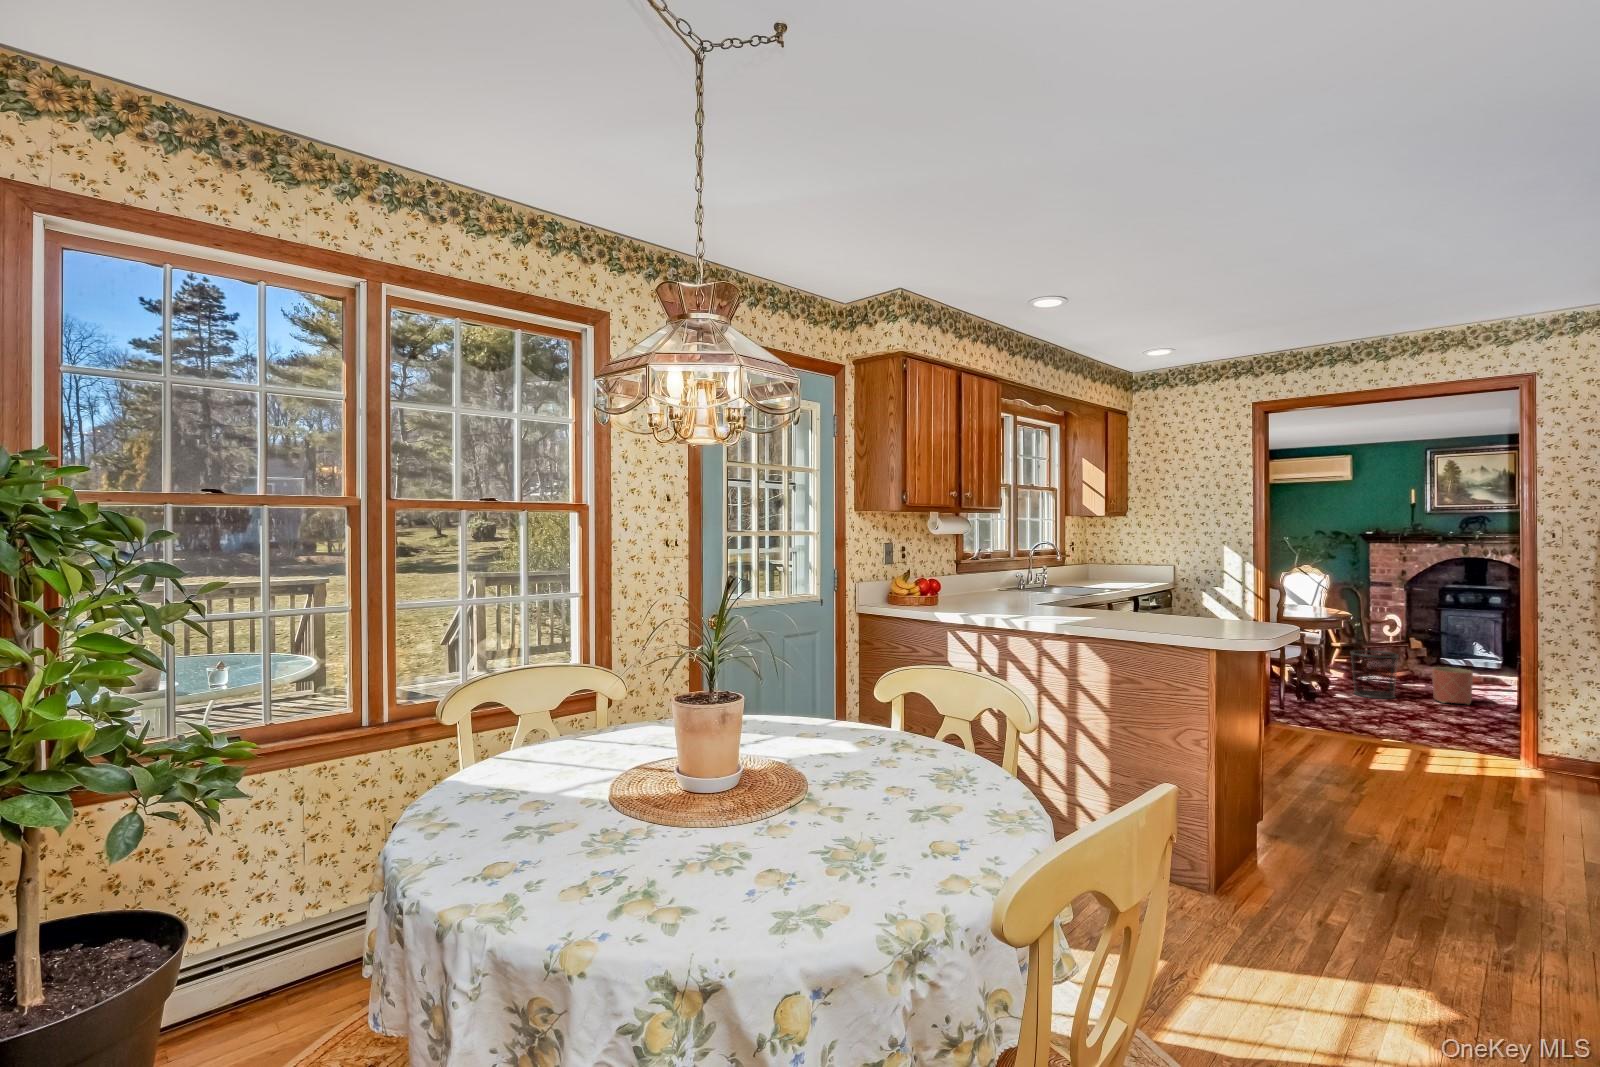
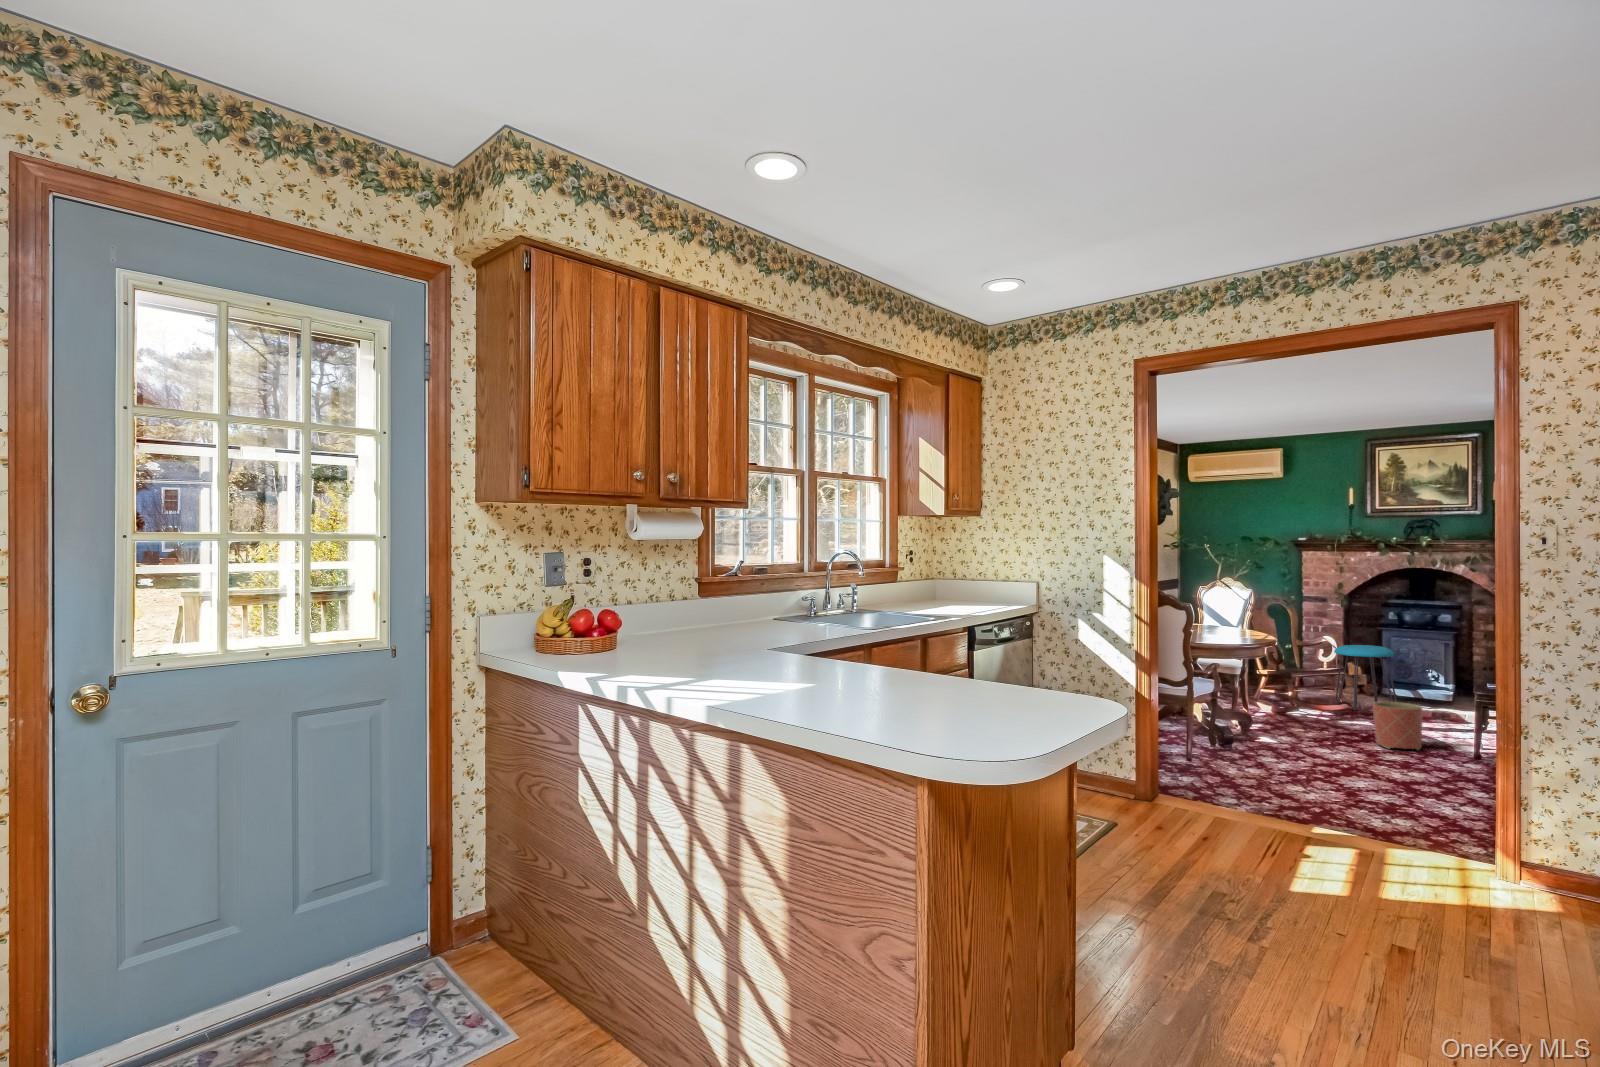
stool: none [1398,623,1452,677] -> present [1334,645,1397,710]
trash can: present [1350,650,1399,699] -> none [1273,682,1332,744]

